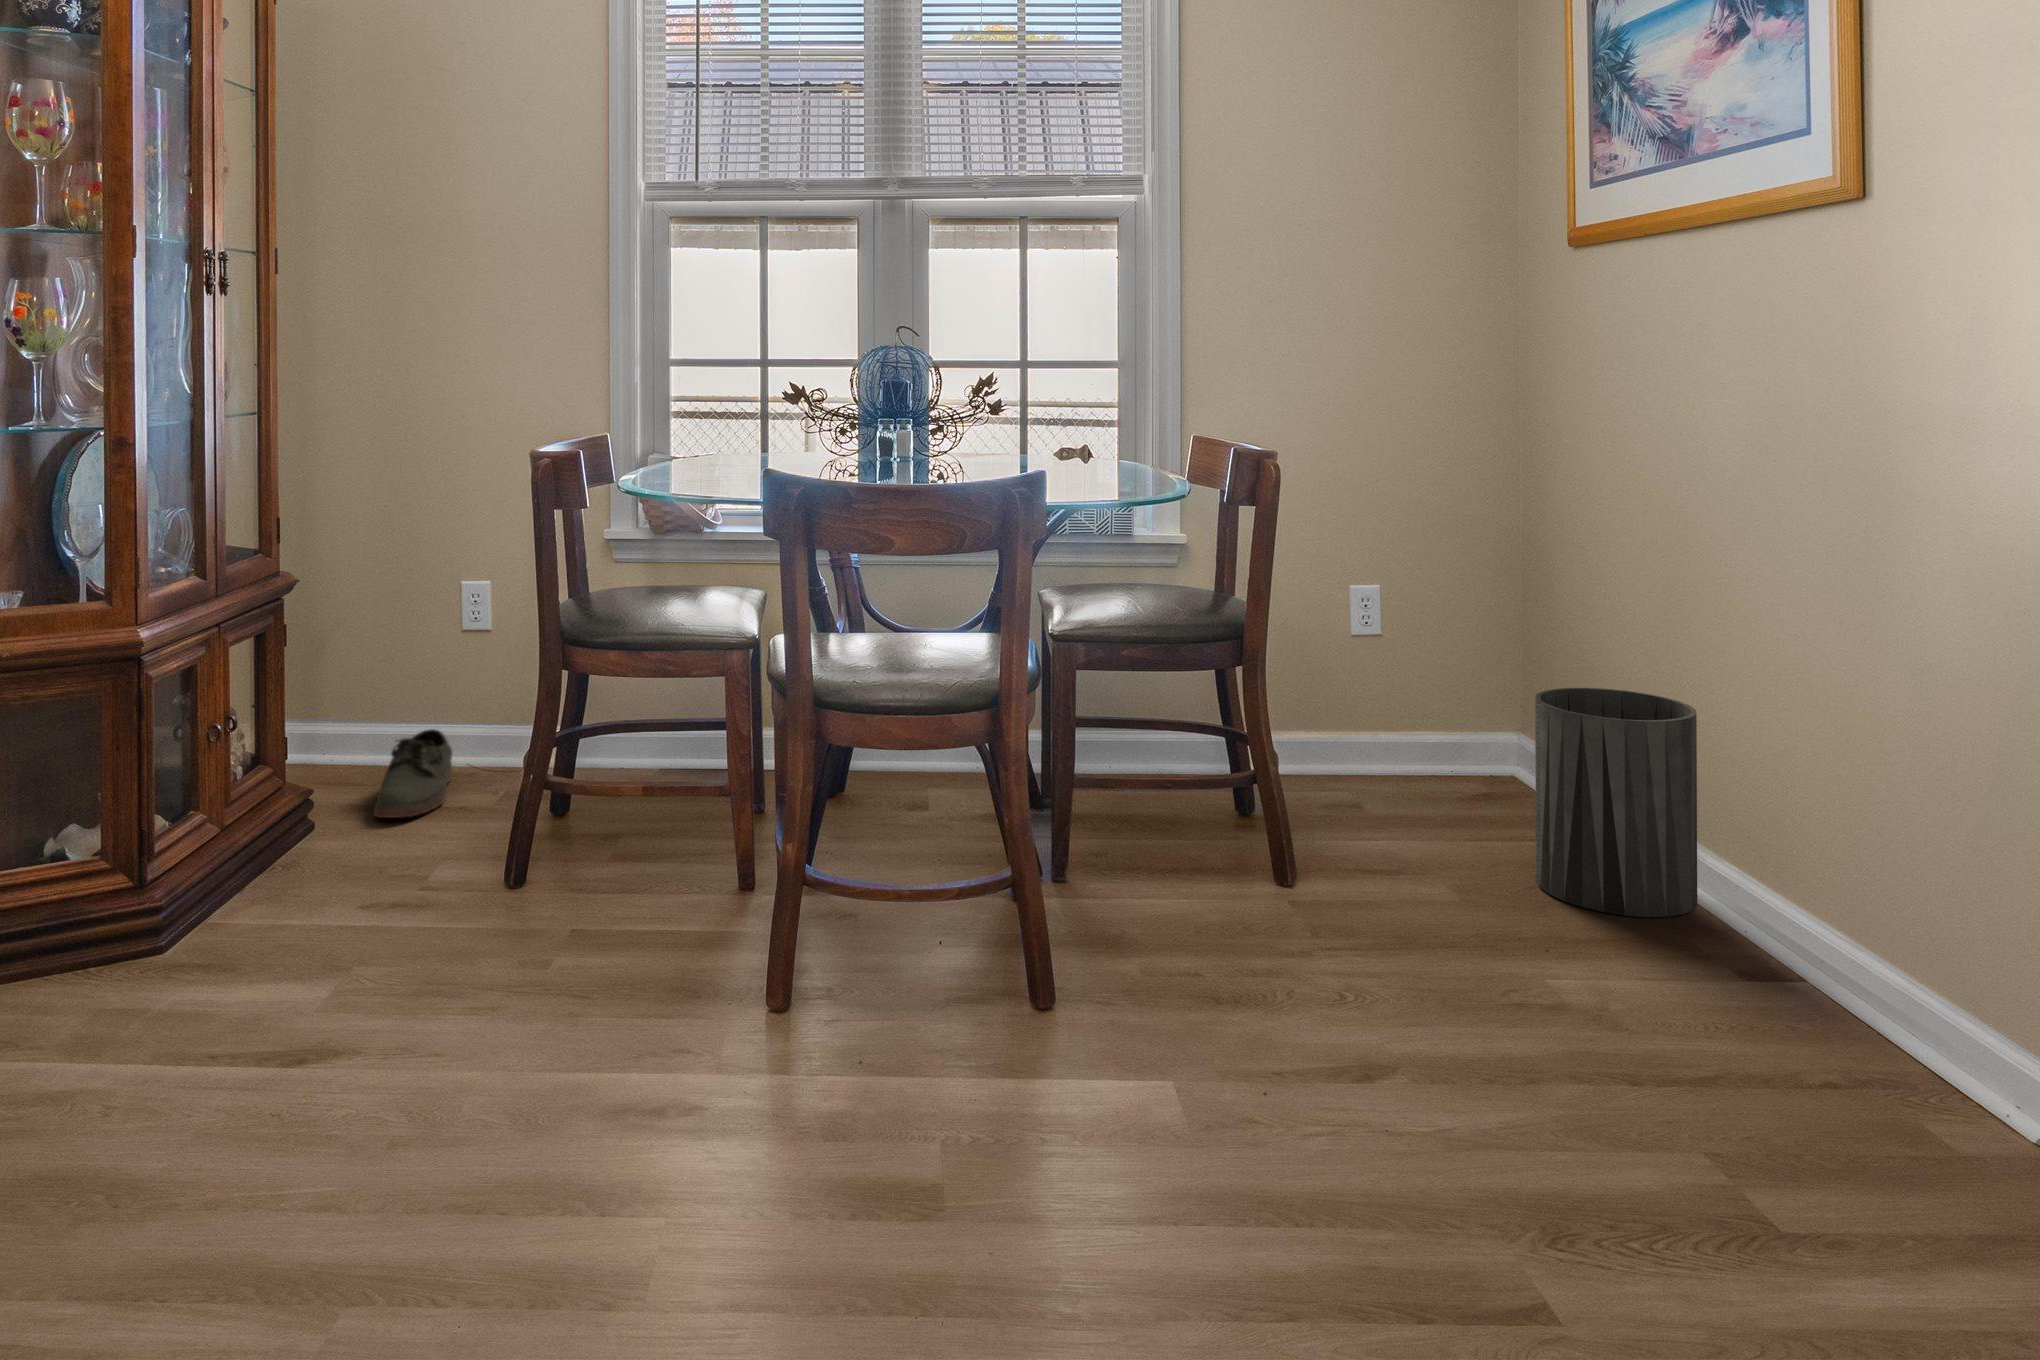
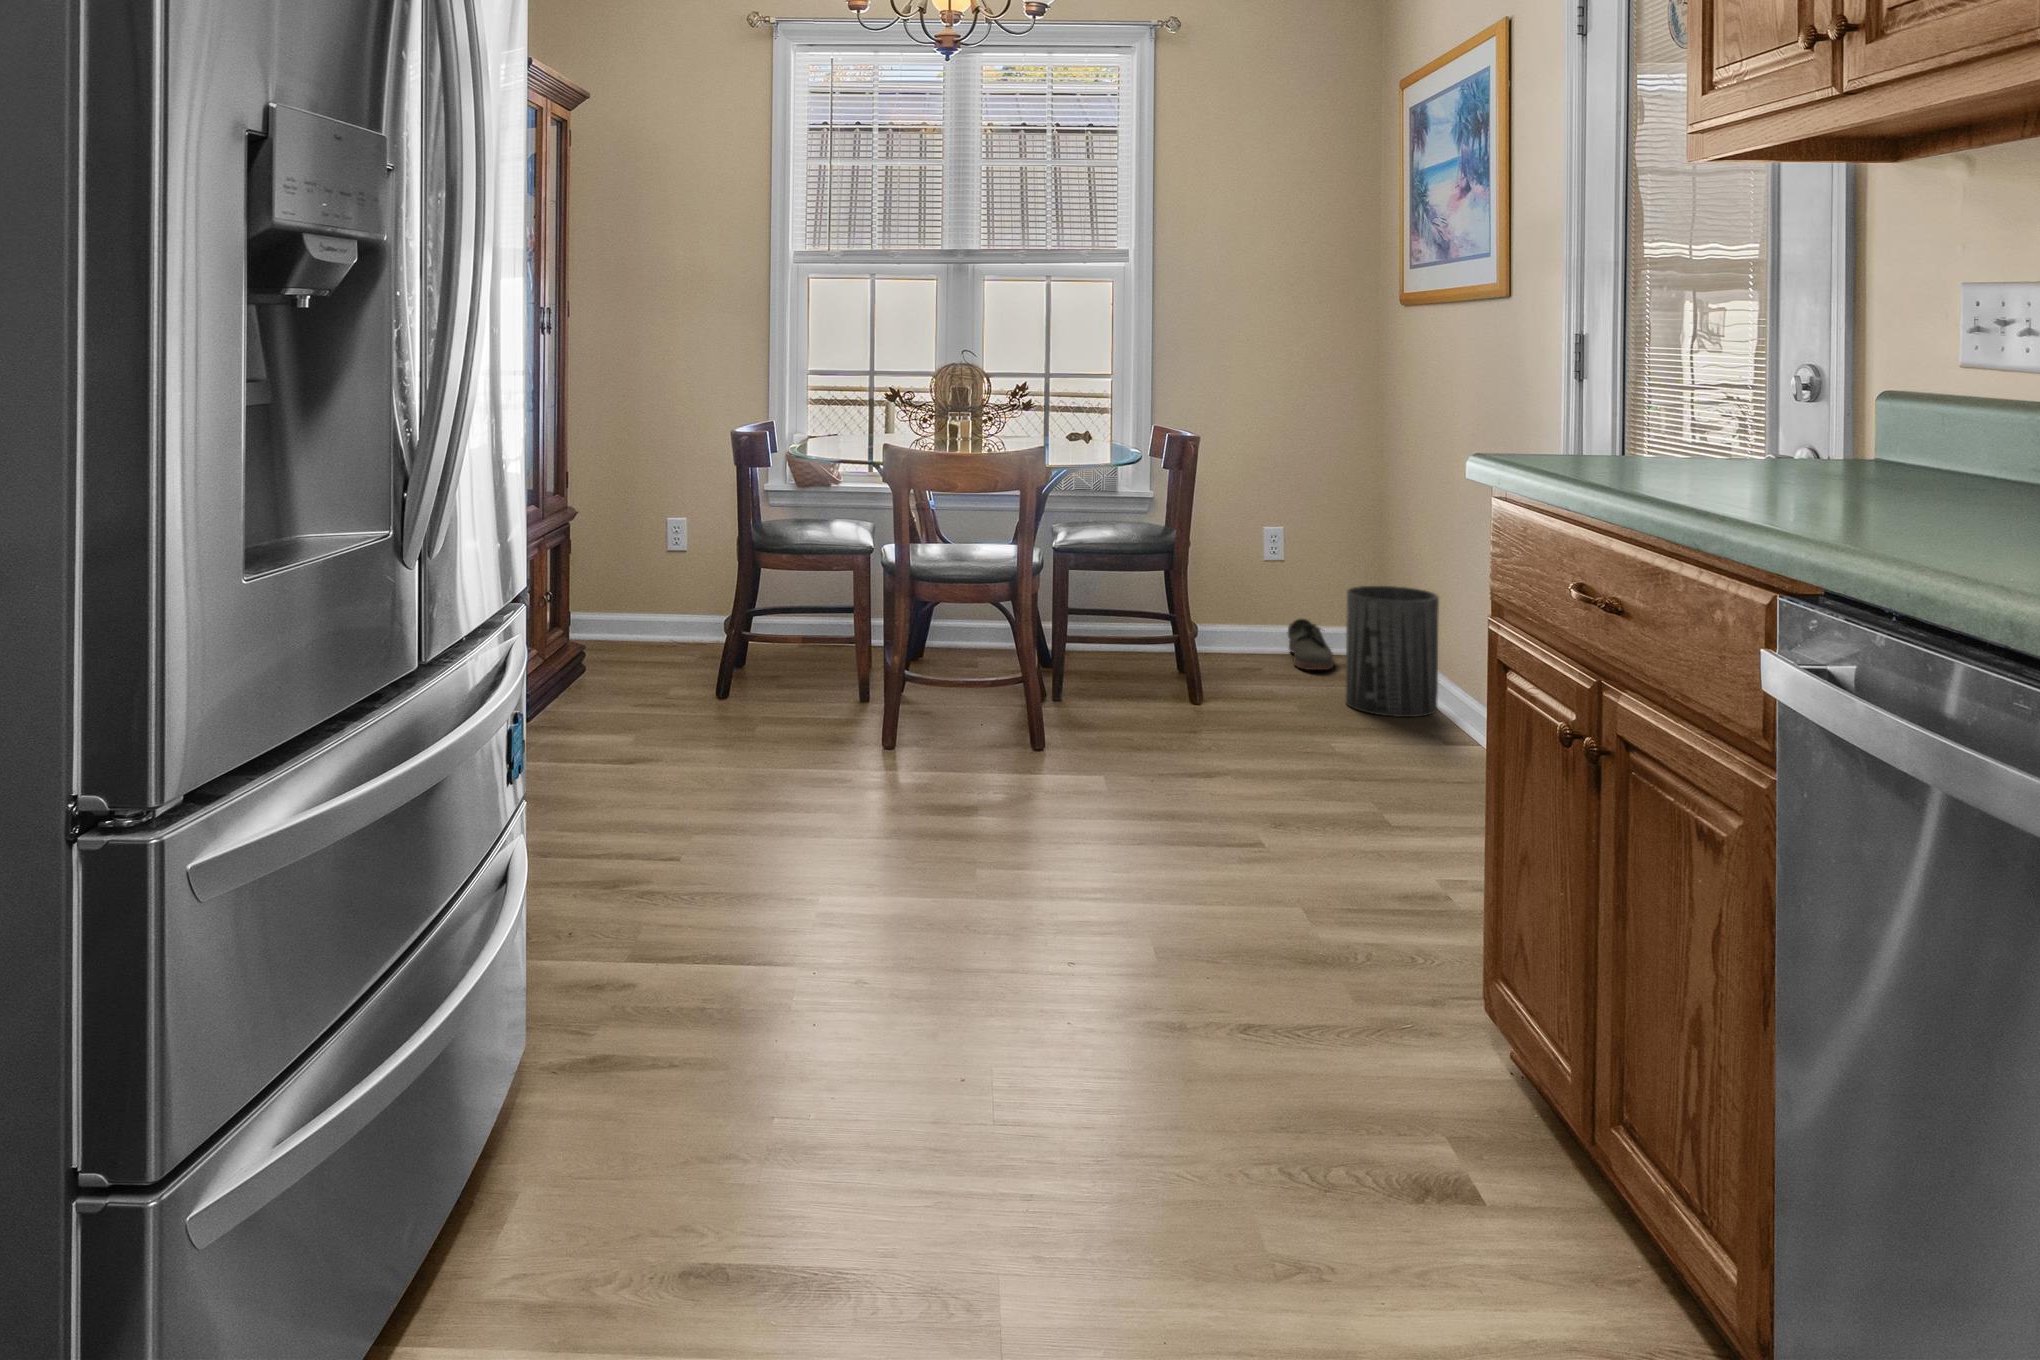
shoe: present [374,729,453,818] -> present [1287,619,1334,670]

